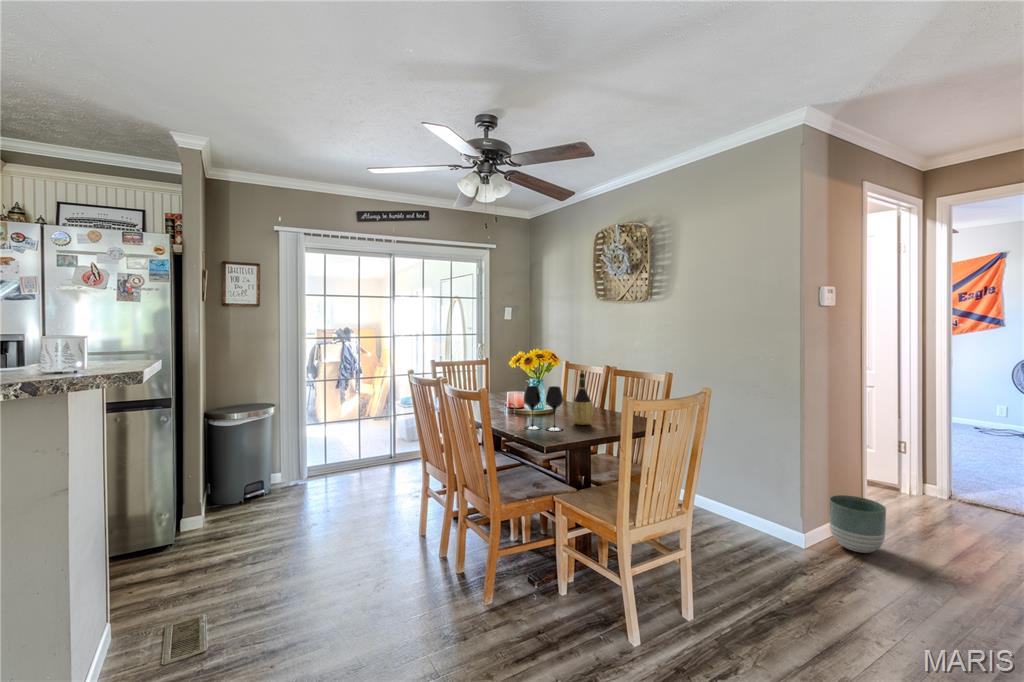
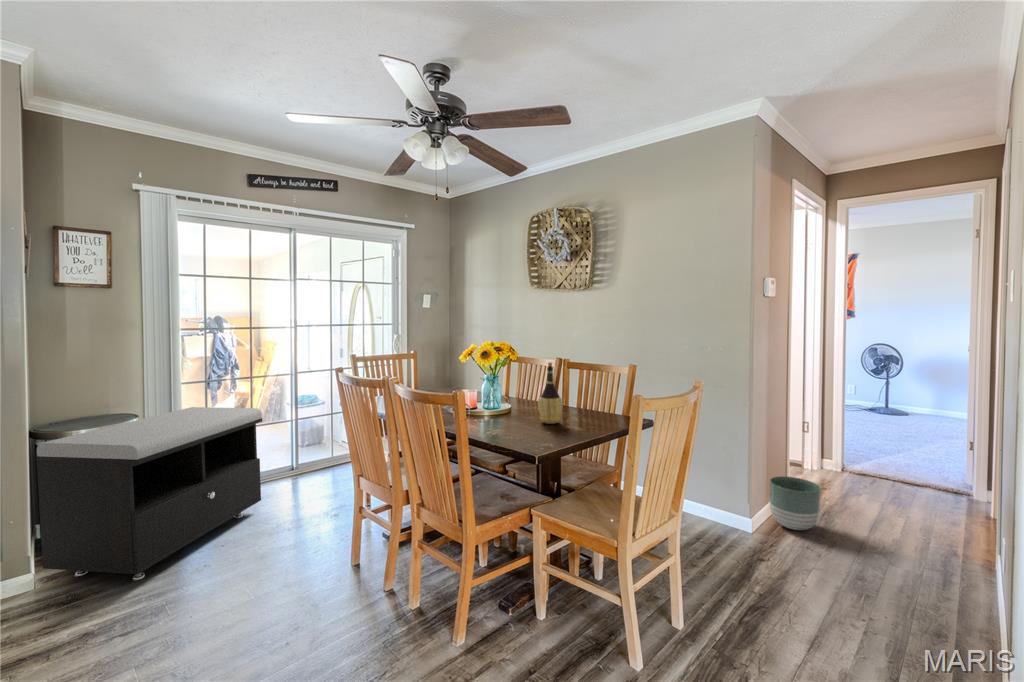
wine glass: present [524,386,563,431] -> none [488,382,534,433]
storage bench: none [207,401,361,529] -> present [37,407,262,581]

